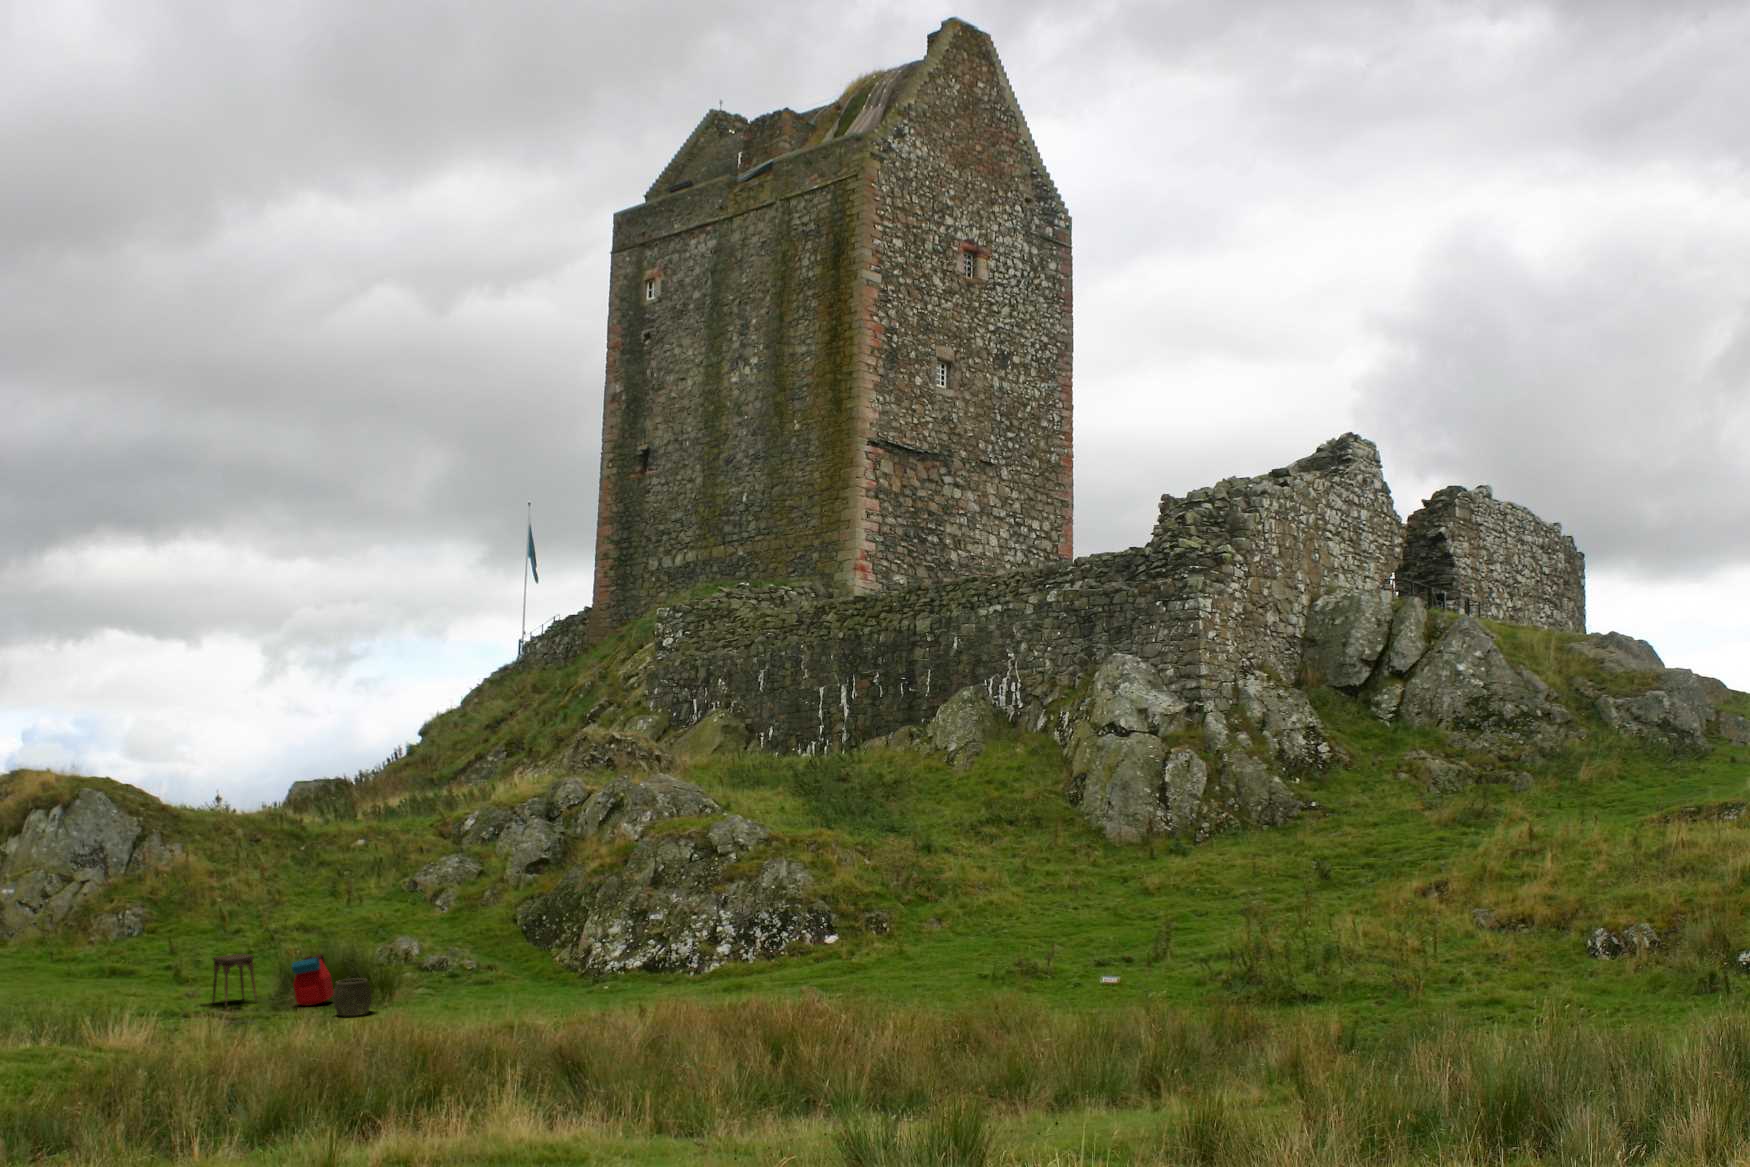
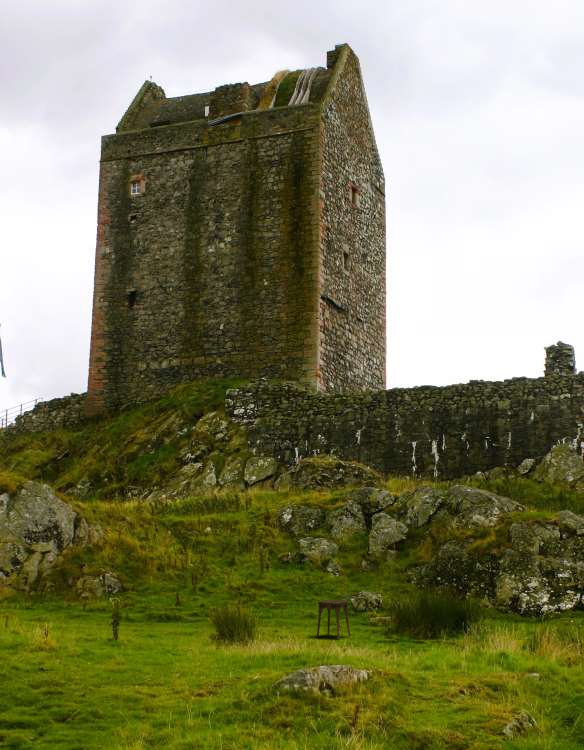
backpack: present [292,954,334,1006] -> none [387,599,416,638]
woven basket: present [333,978,372,1016] -> none [450,616,479,643]

